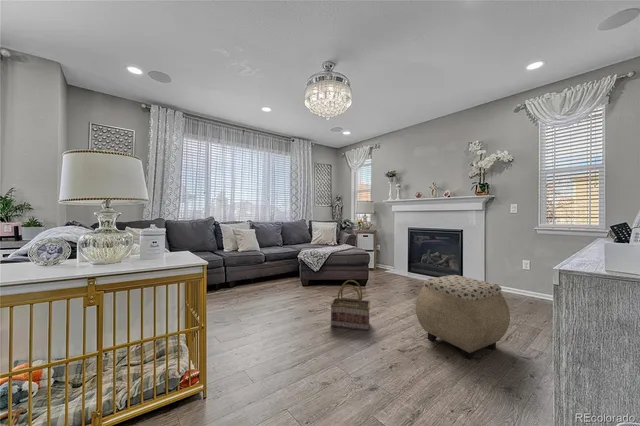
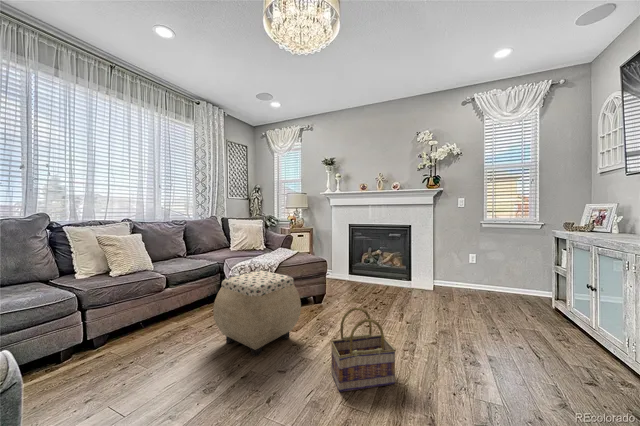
ottoman: present [416,275,510,360] -> present [213,270,301,357]

